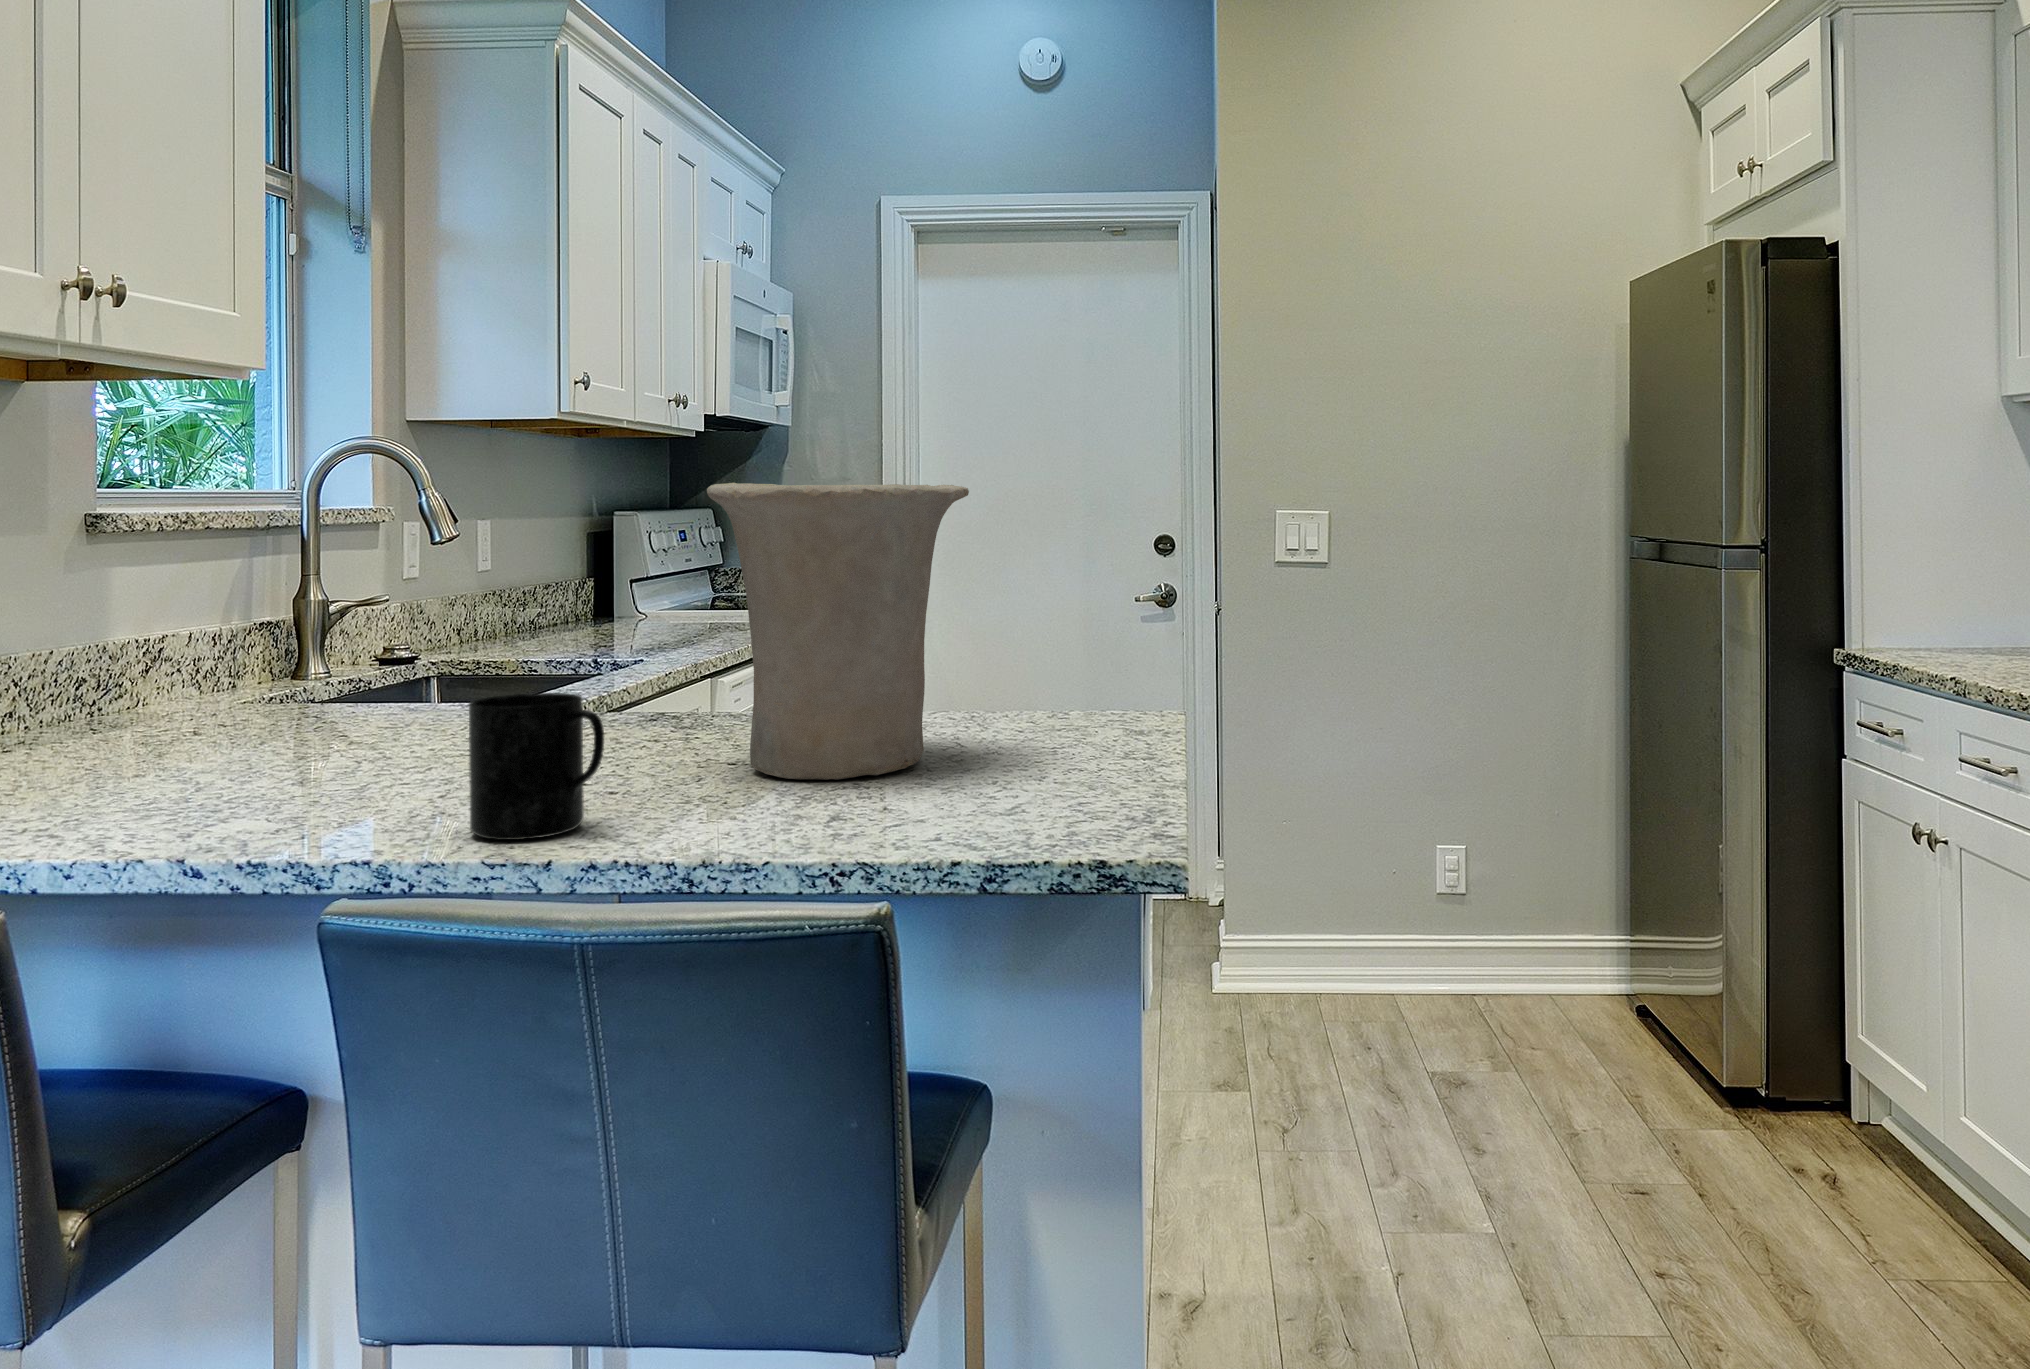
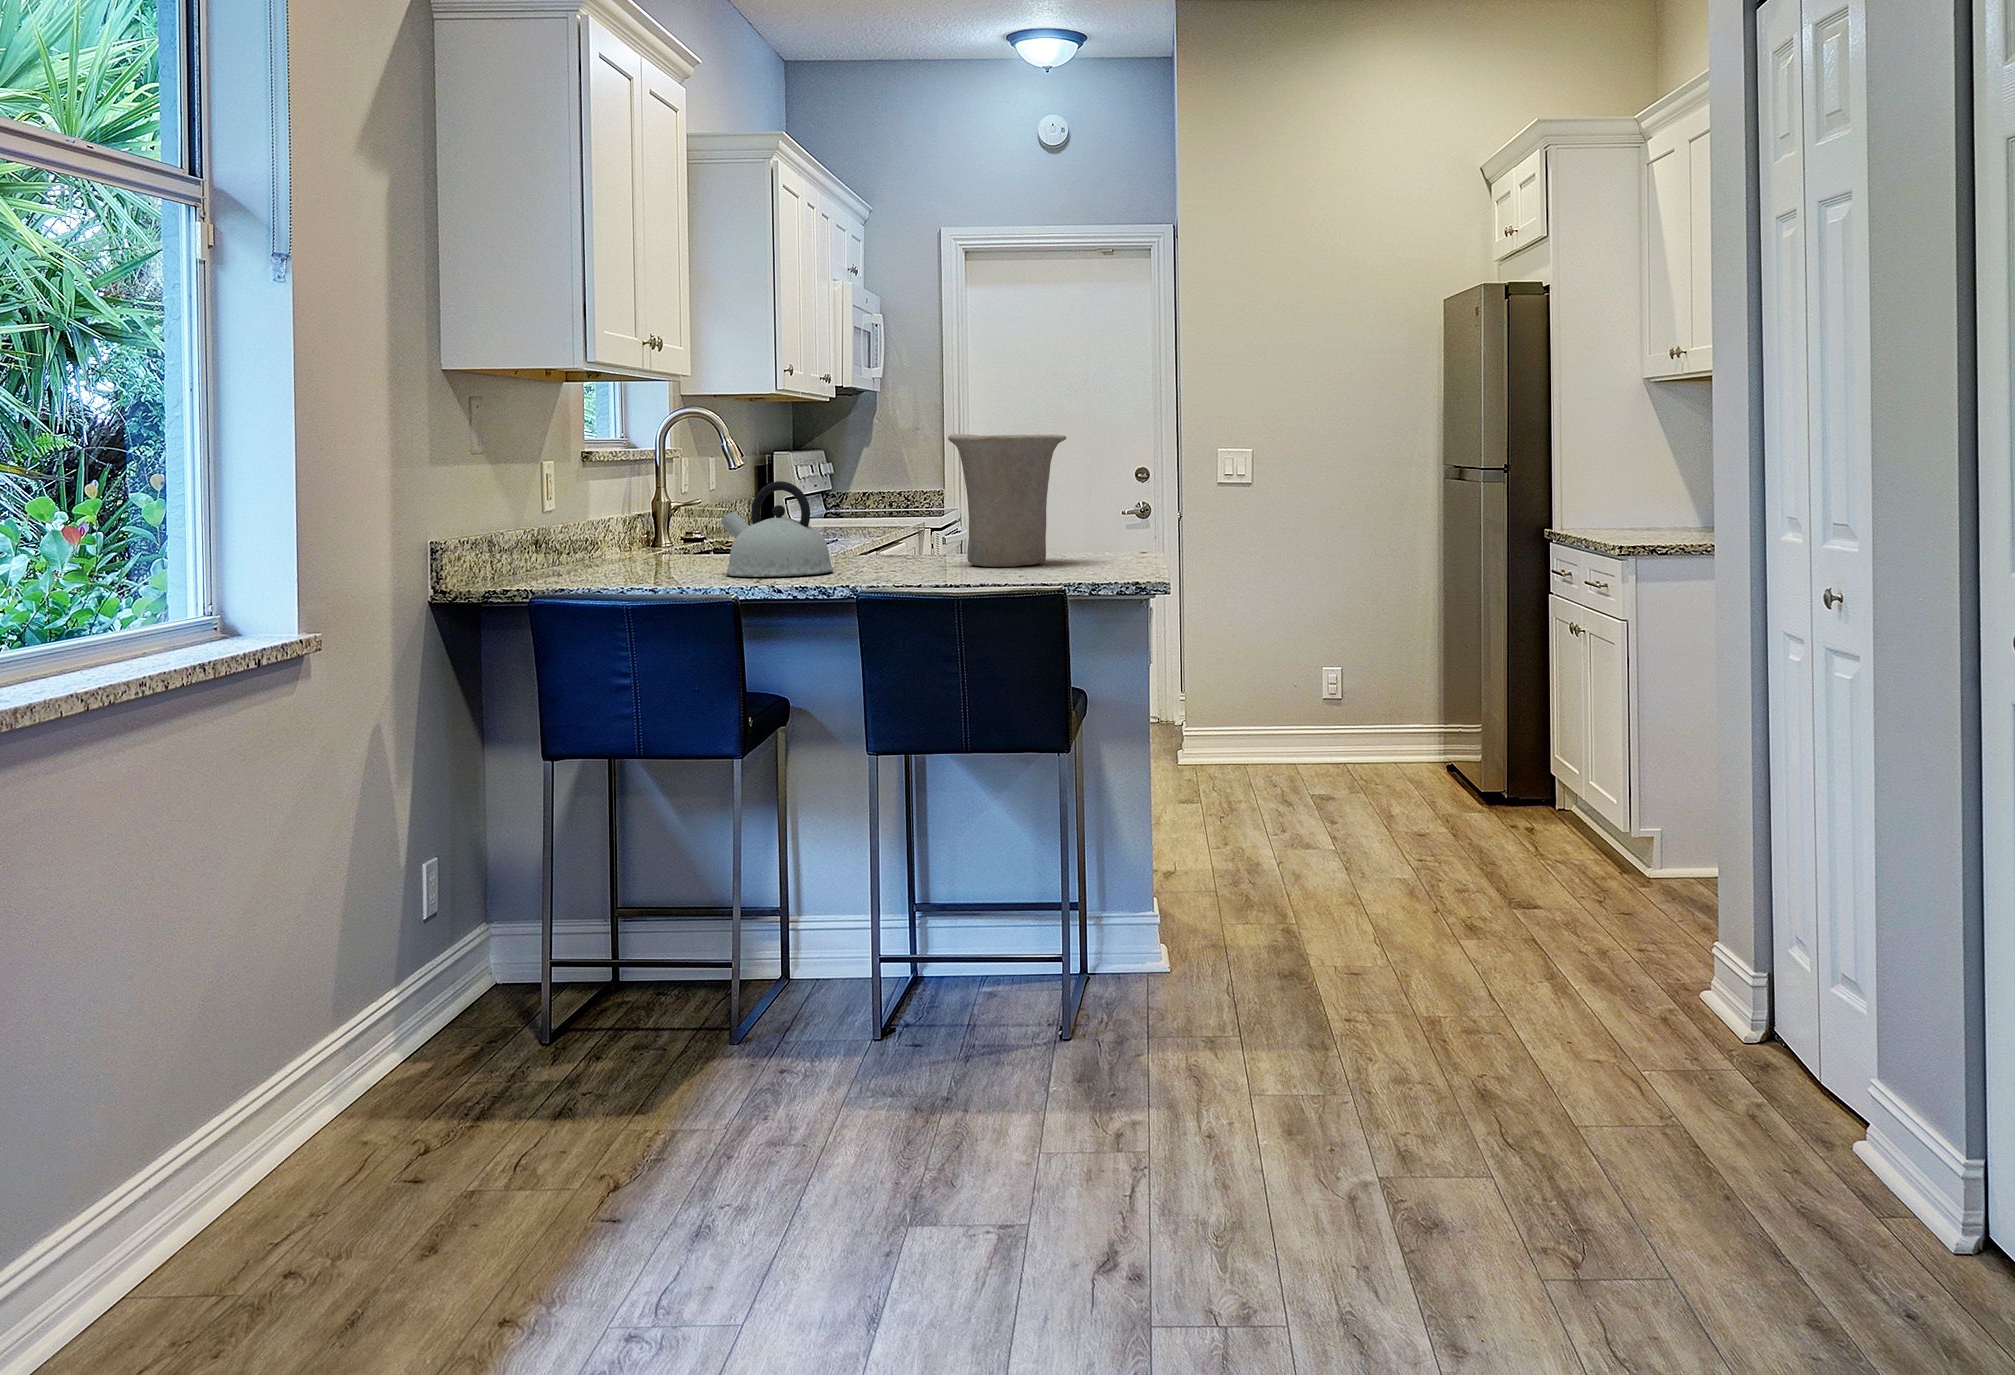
kettle: none [151,589,426,824] -> present [721,481,834,577]
mug: present [469,693,604,840] -> none [877,522,933,578]

